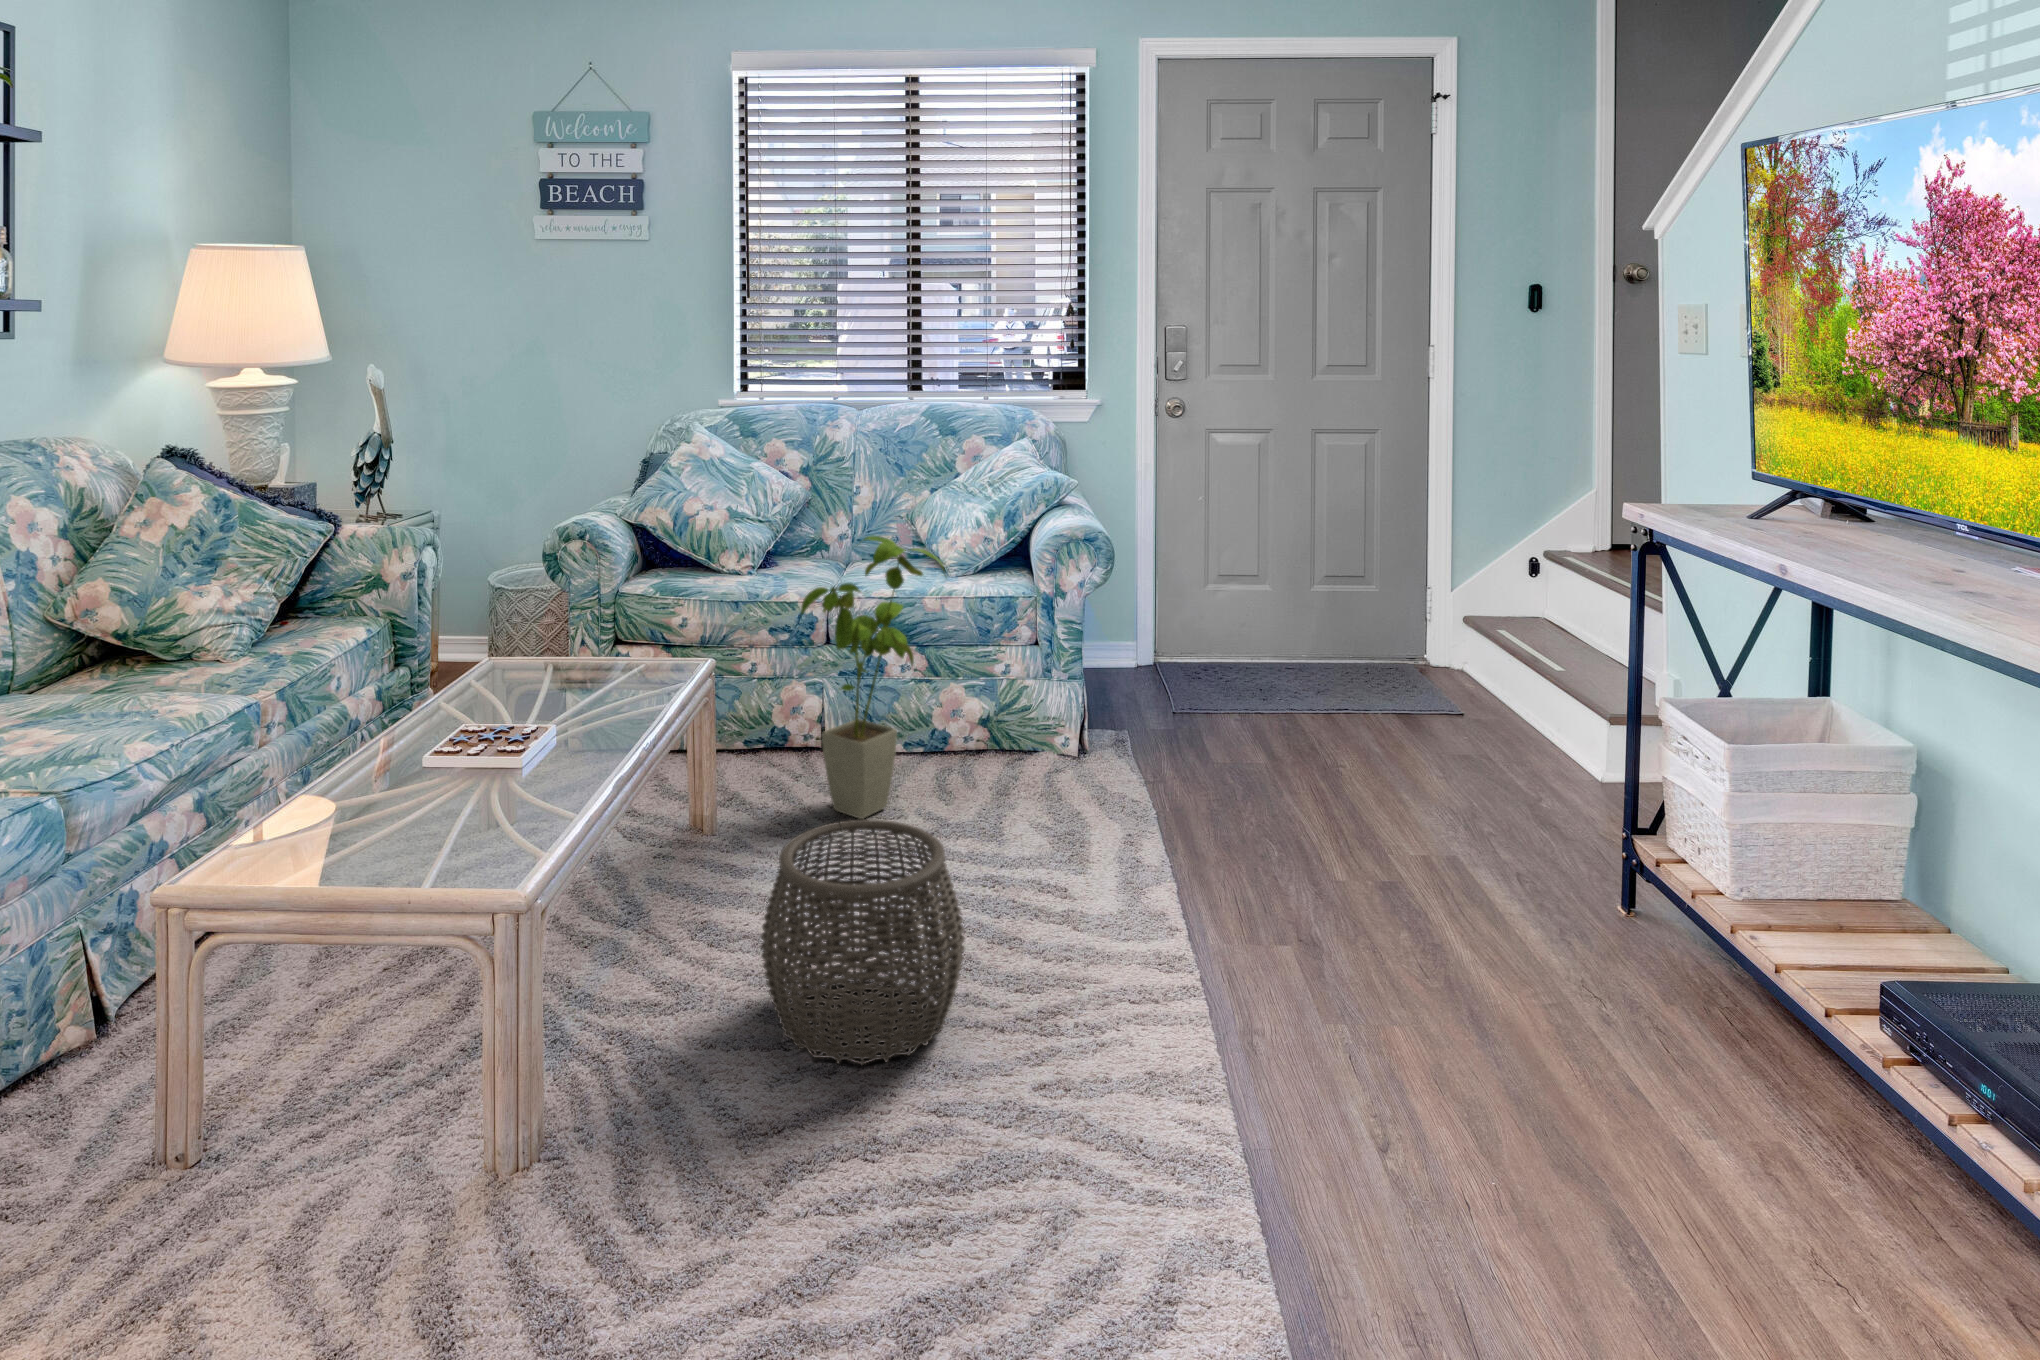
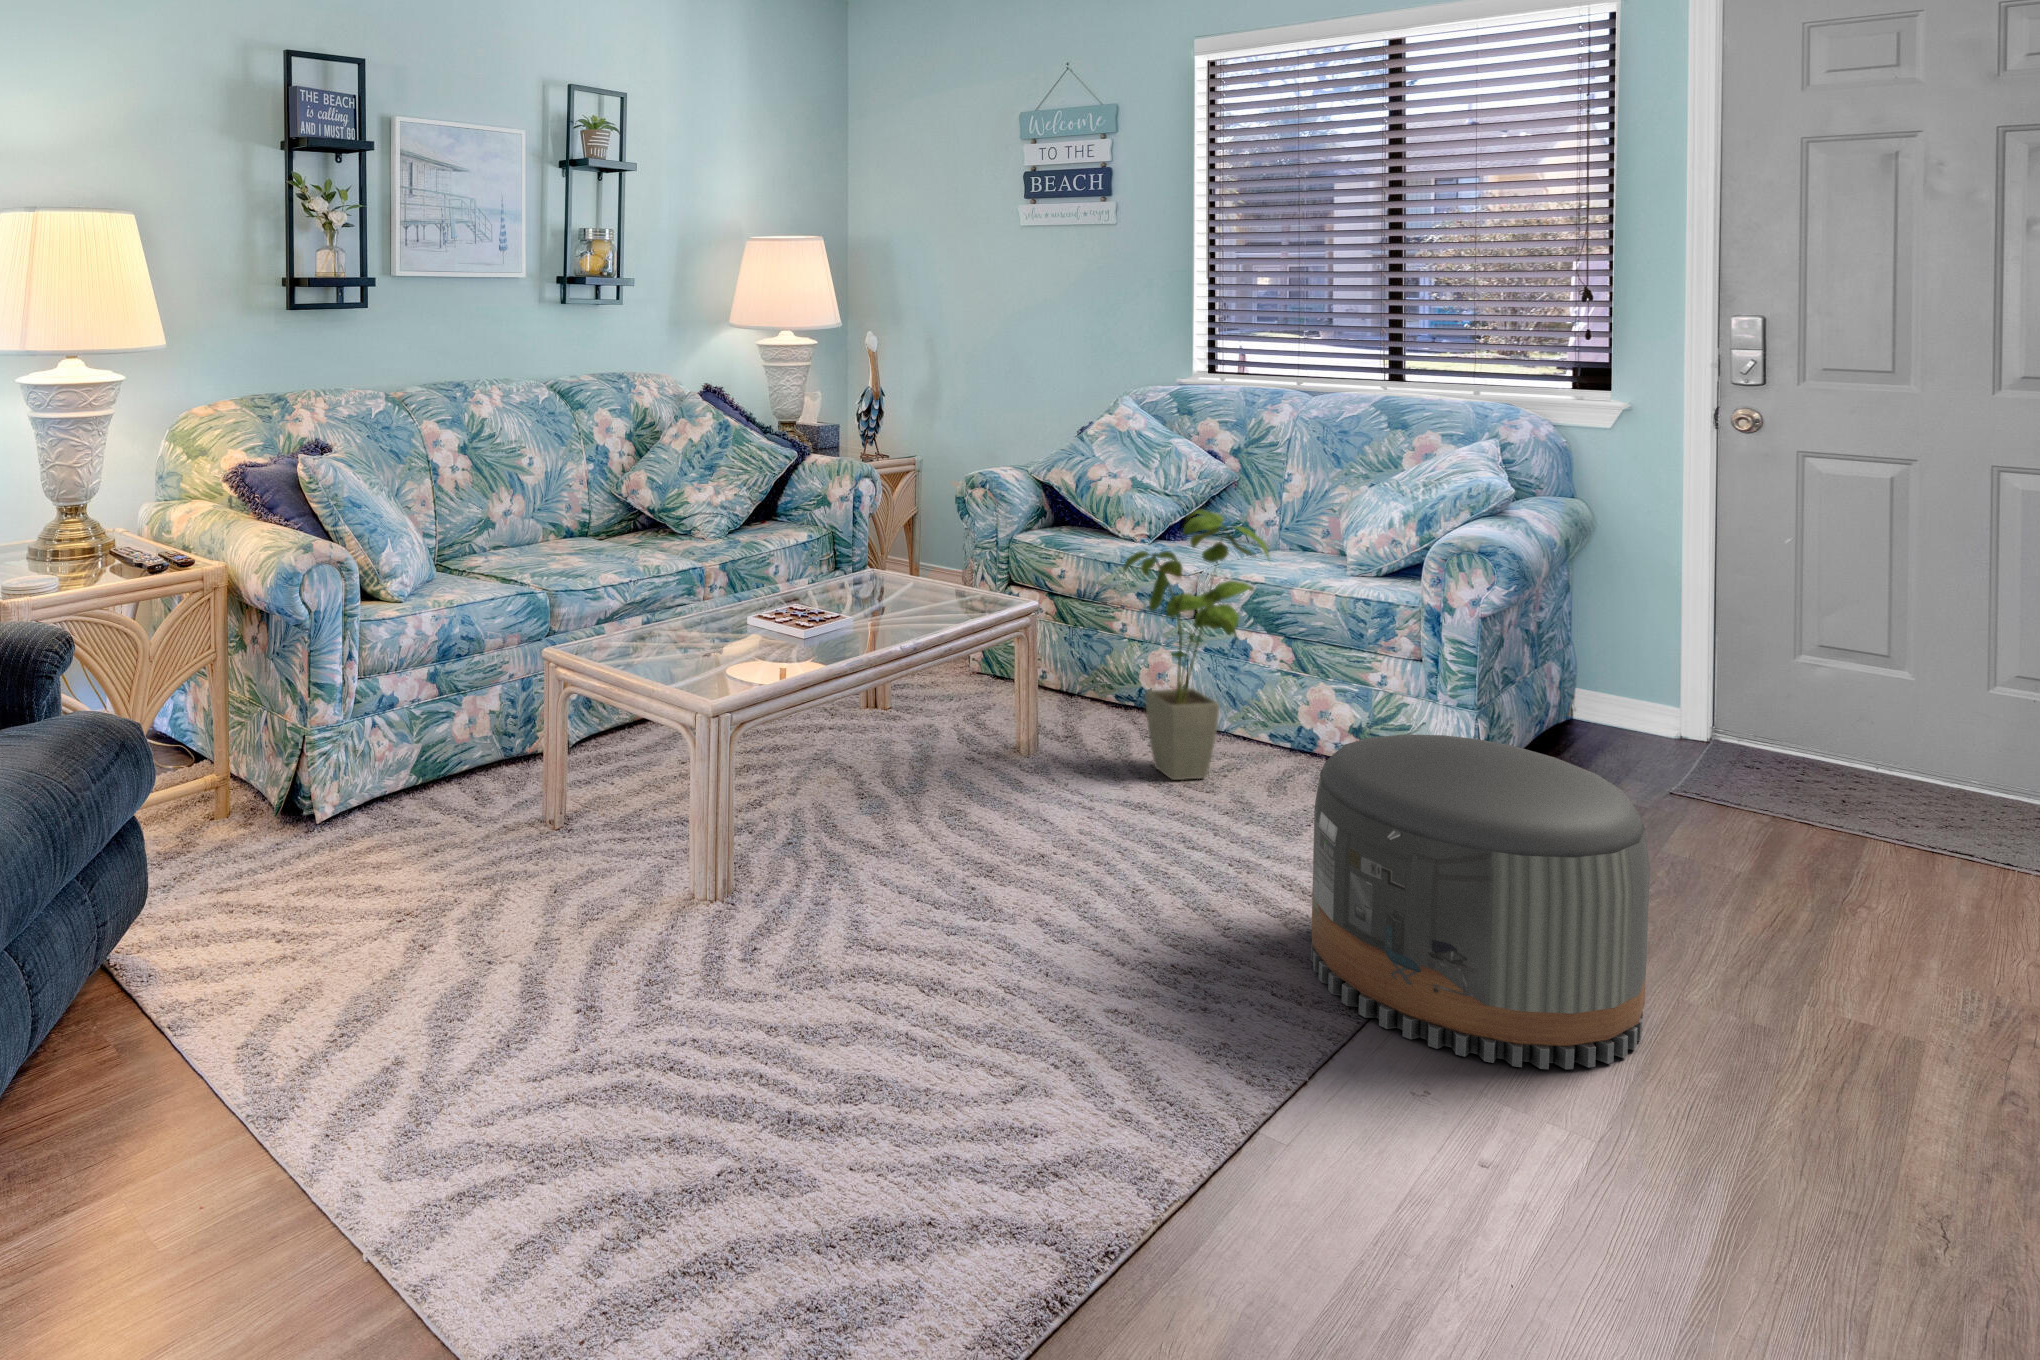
pouf: none [1118,718,1390,1021] -> present [1311,734,1650,1069]
woven basket: present [761,819,965,1065] -> none [933,734,1116,935]

